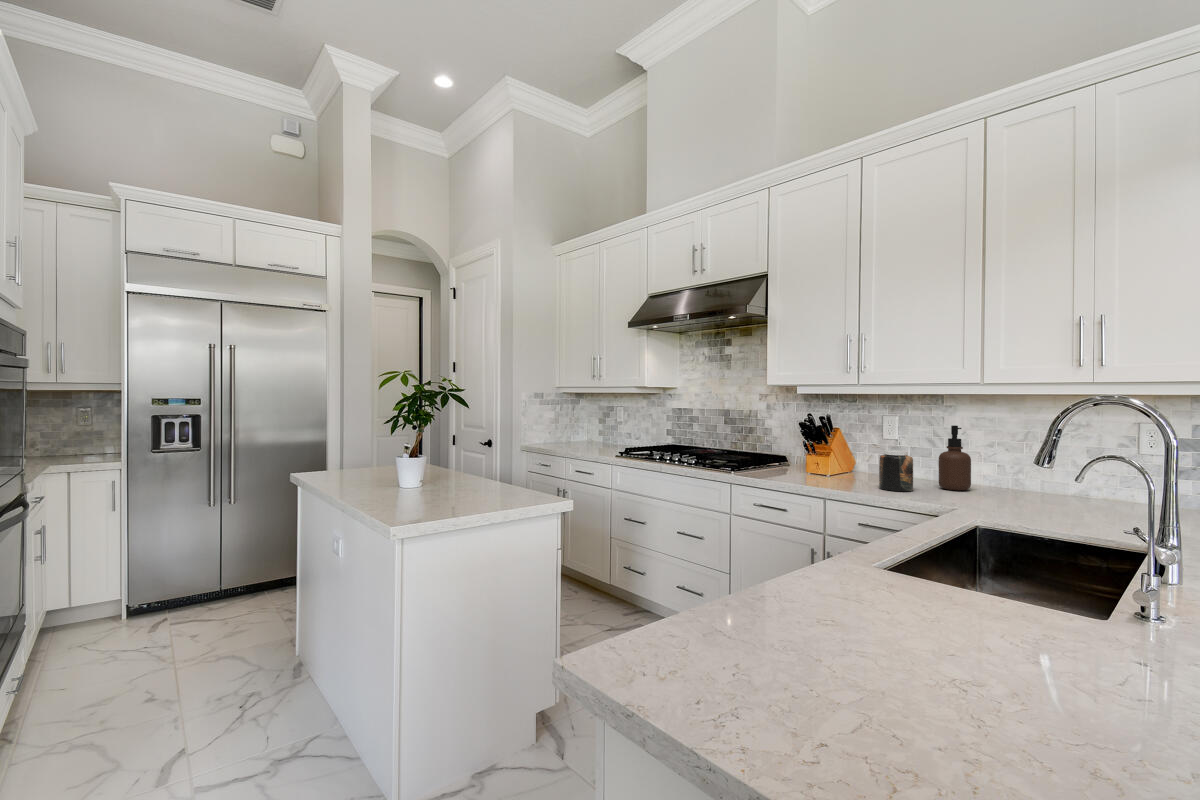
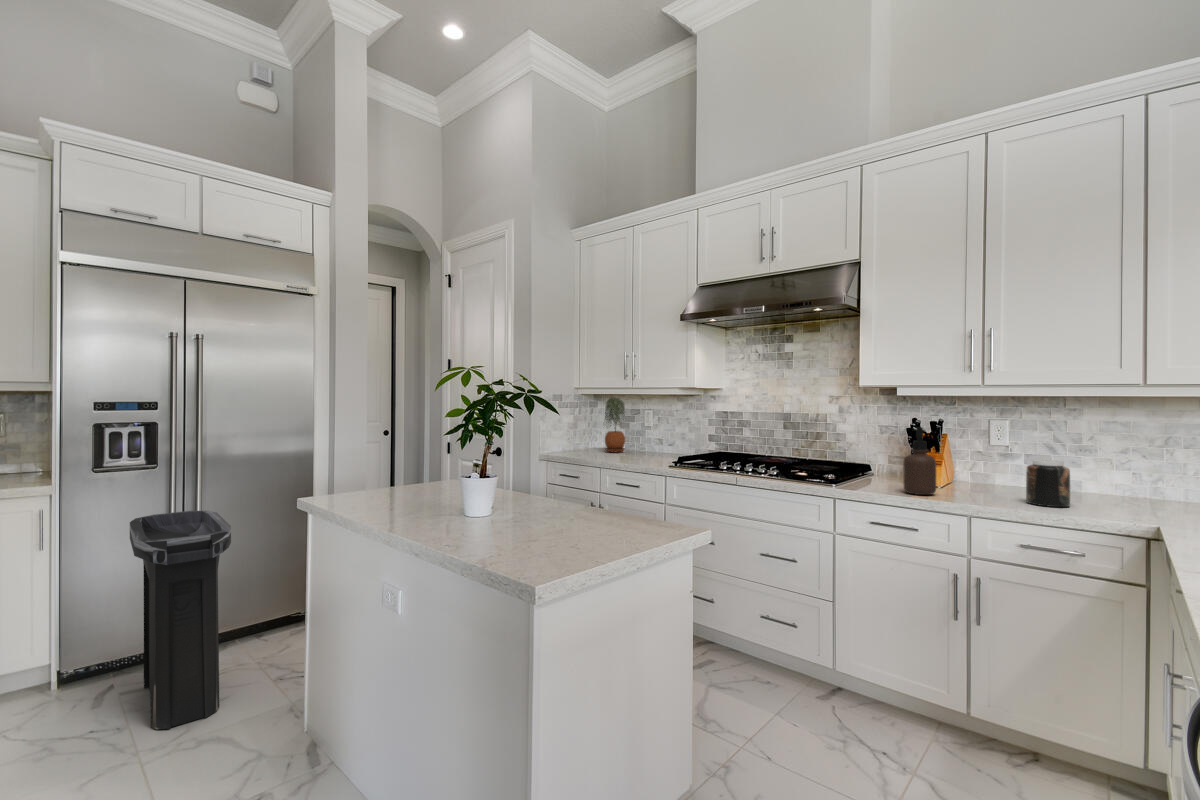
potted plant: none [579,395,600,444] -> present [605,398,625,452]
soap dispenser: present [939,425,971,491] -> present [904,427,936,495]
trash can: none [173,485,247,649] -> present [130,511,231,729]

